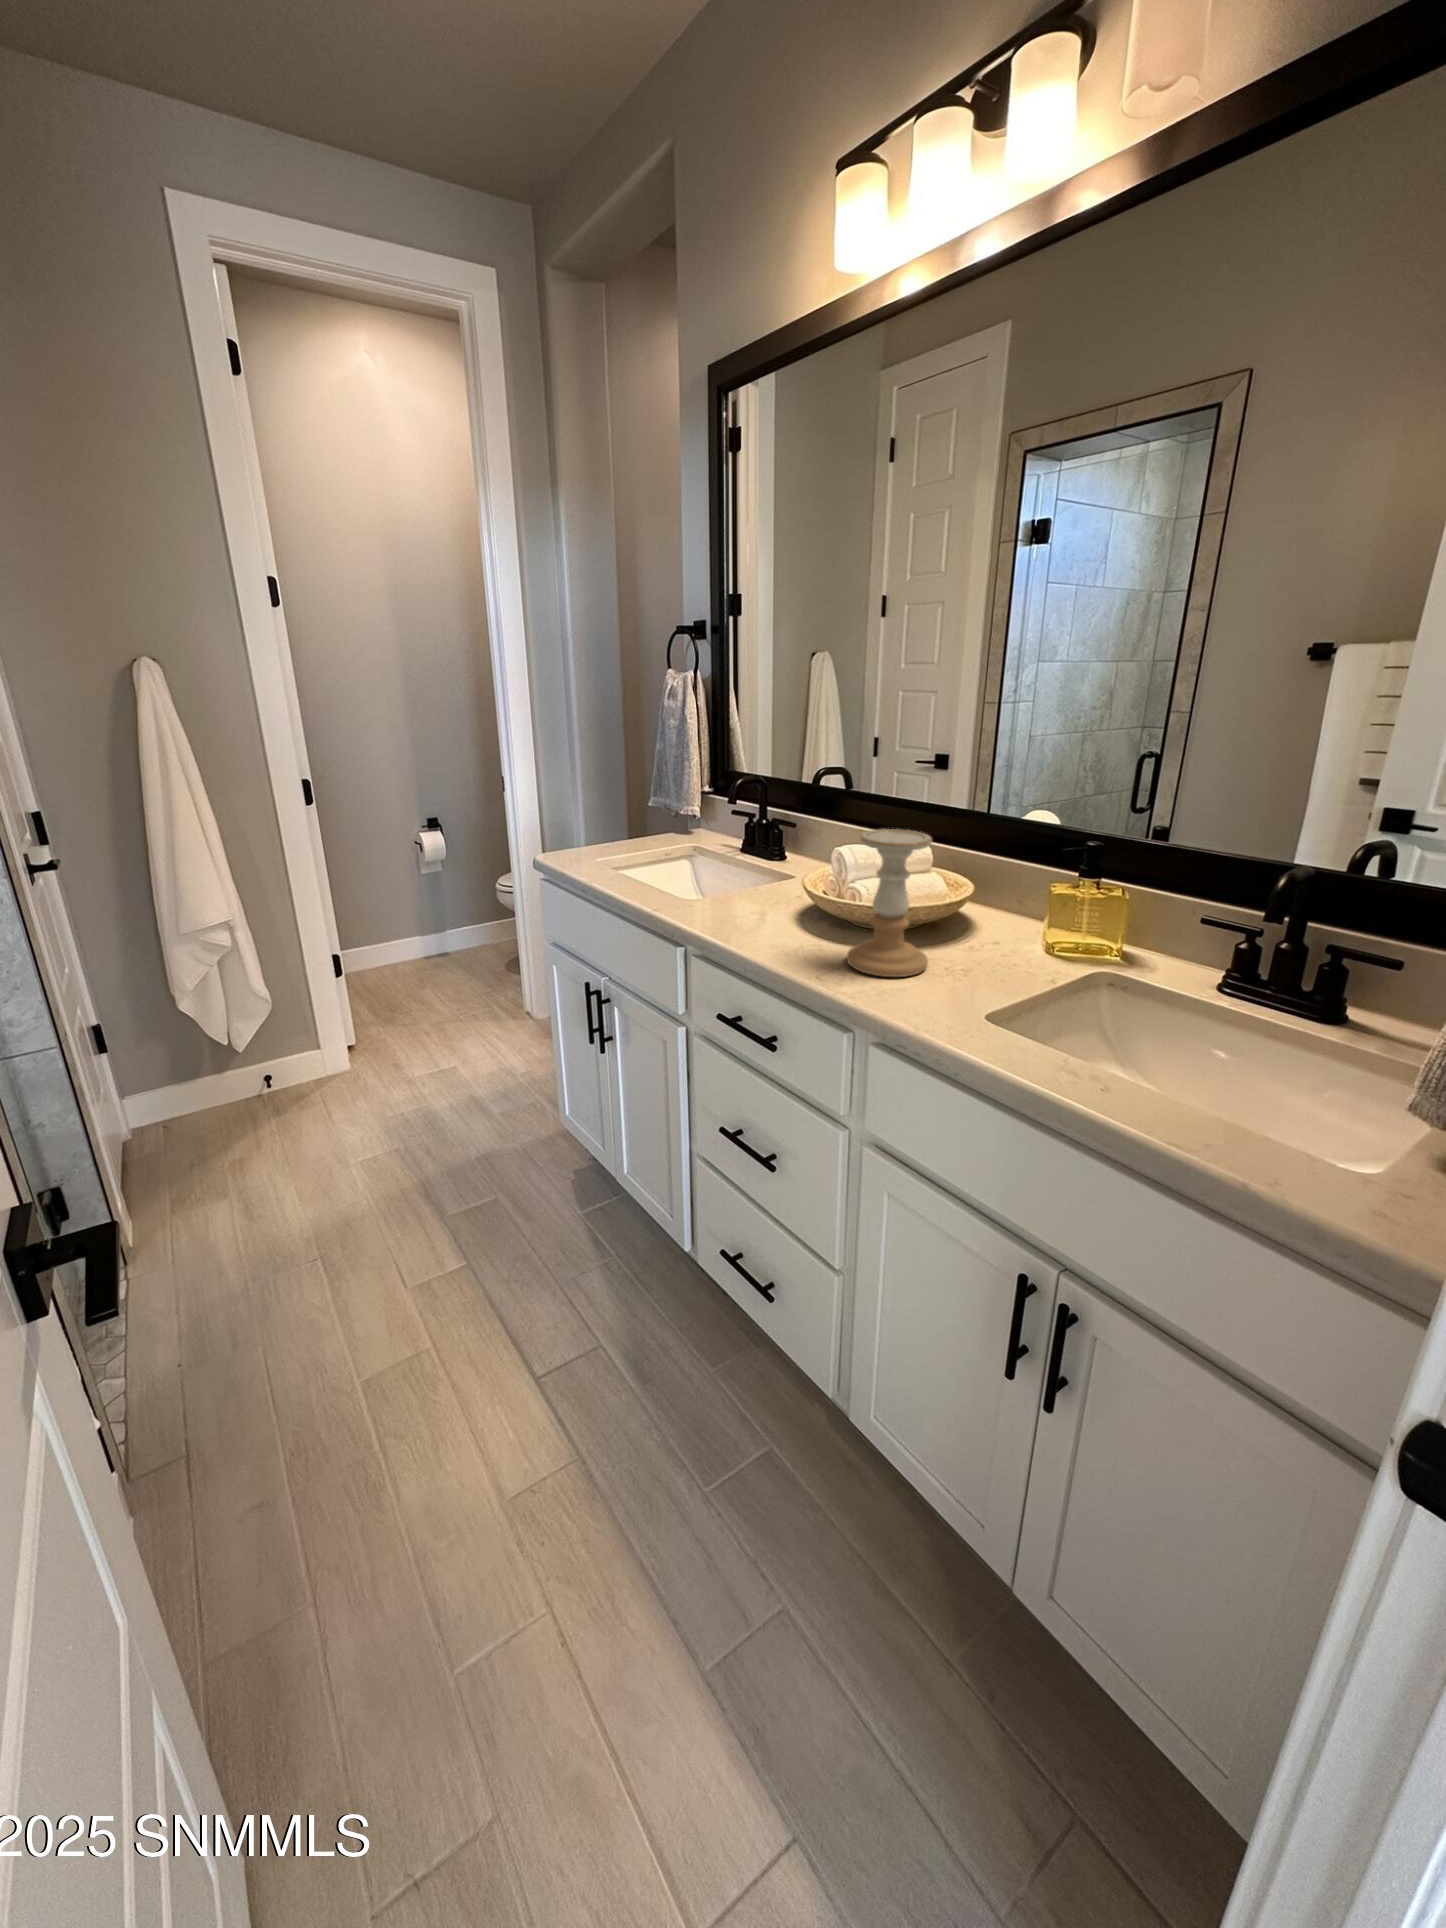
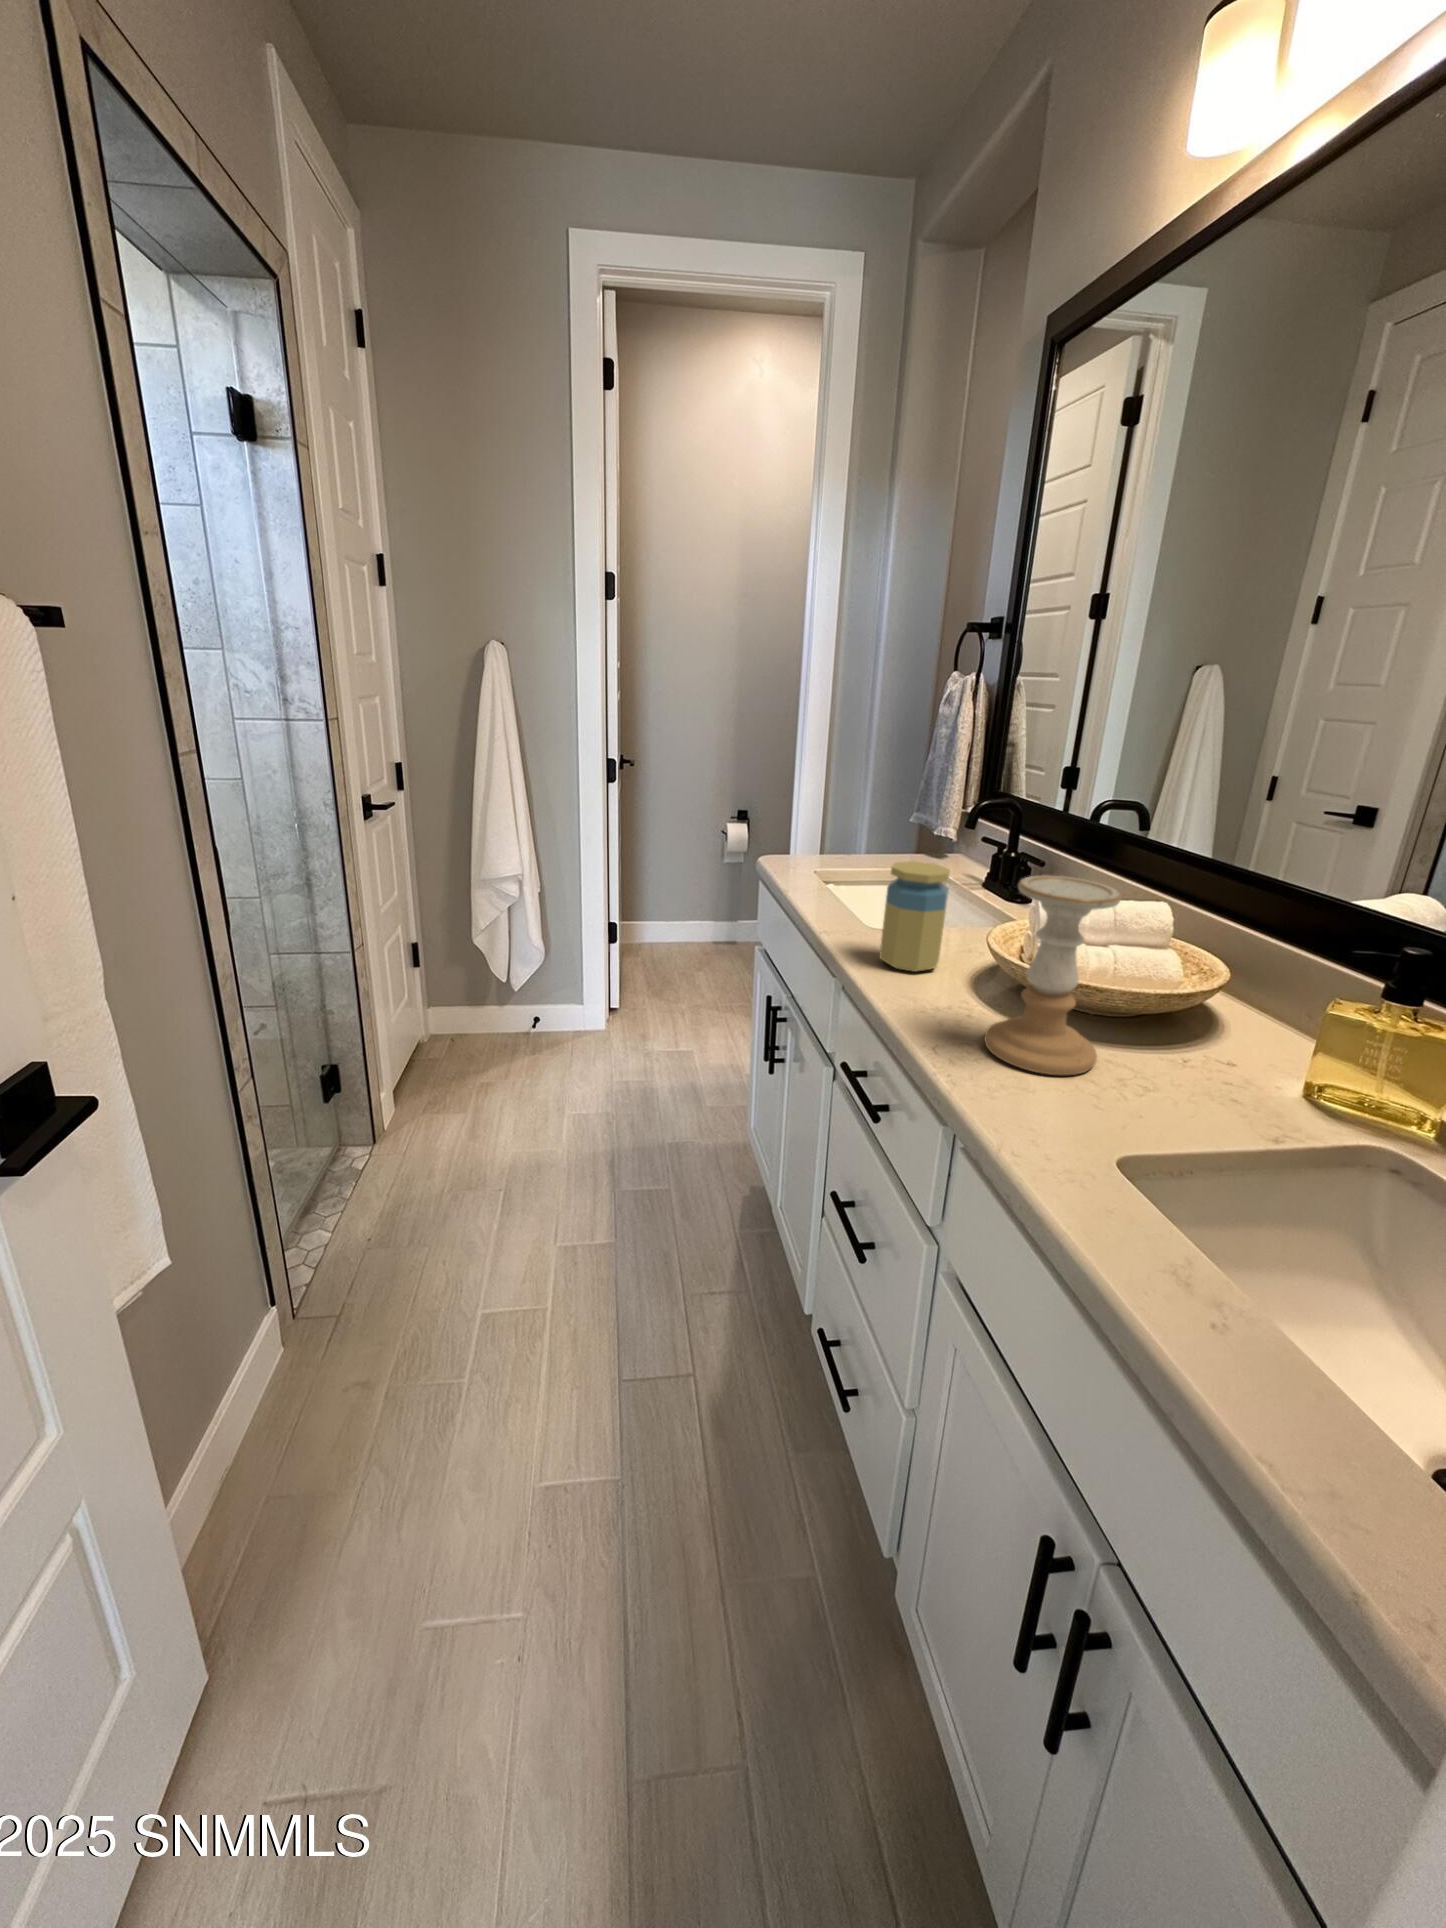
jar: none [722,836,772,928] -> present [879,861,950,972]

